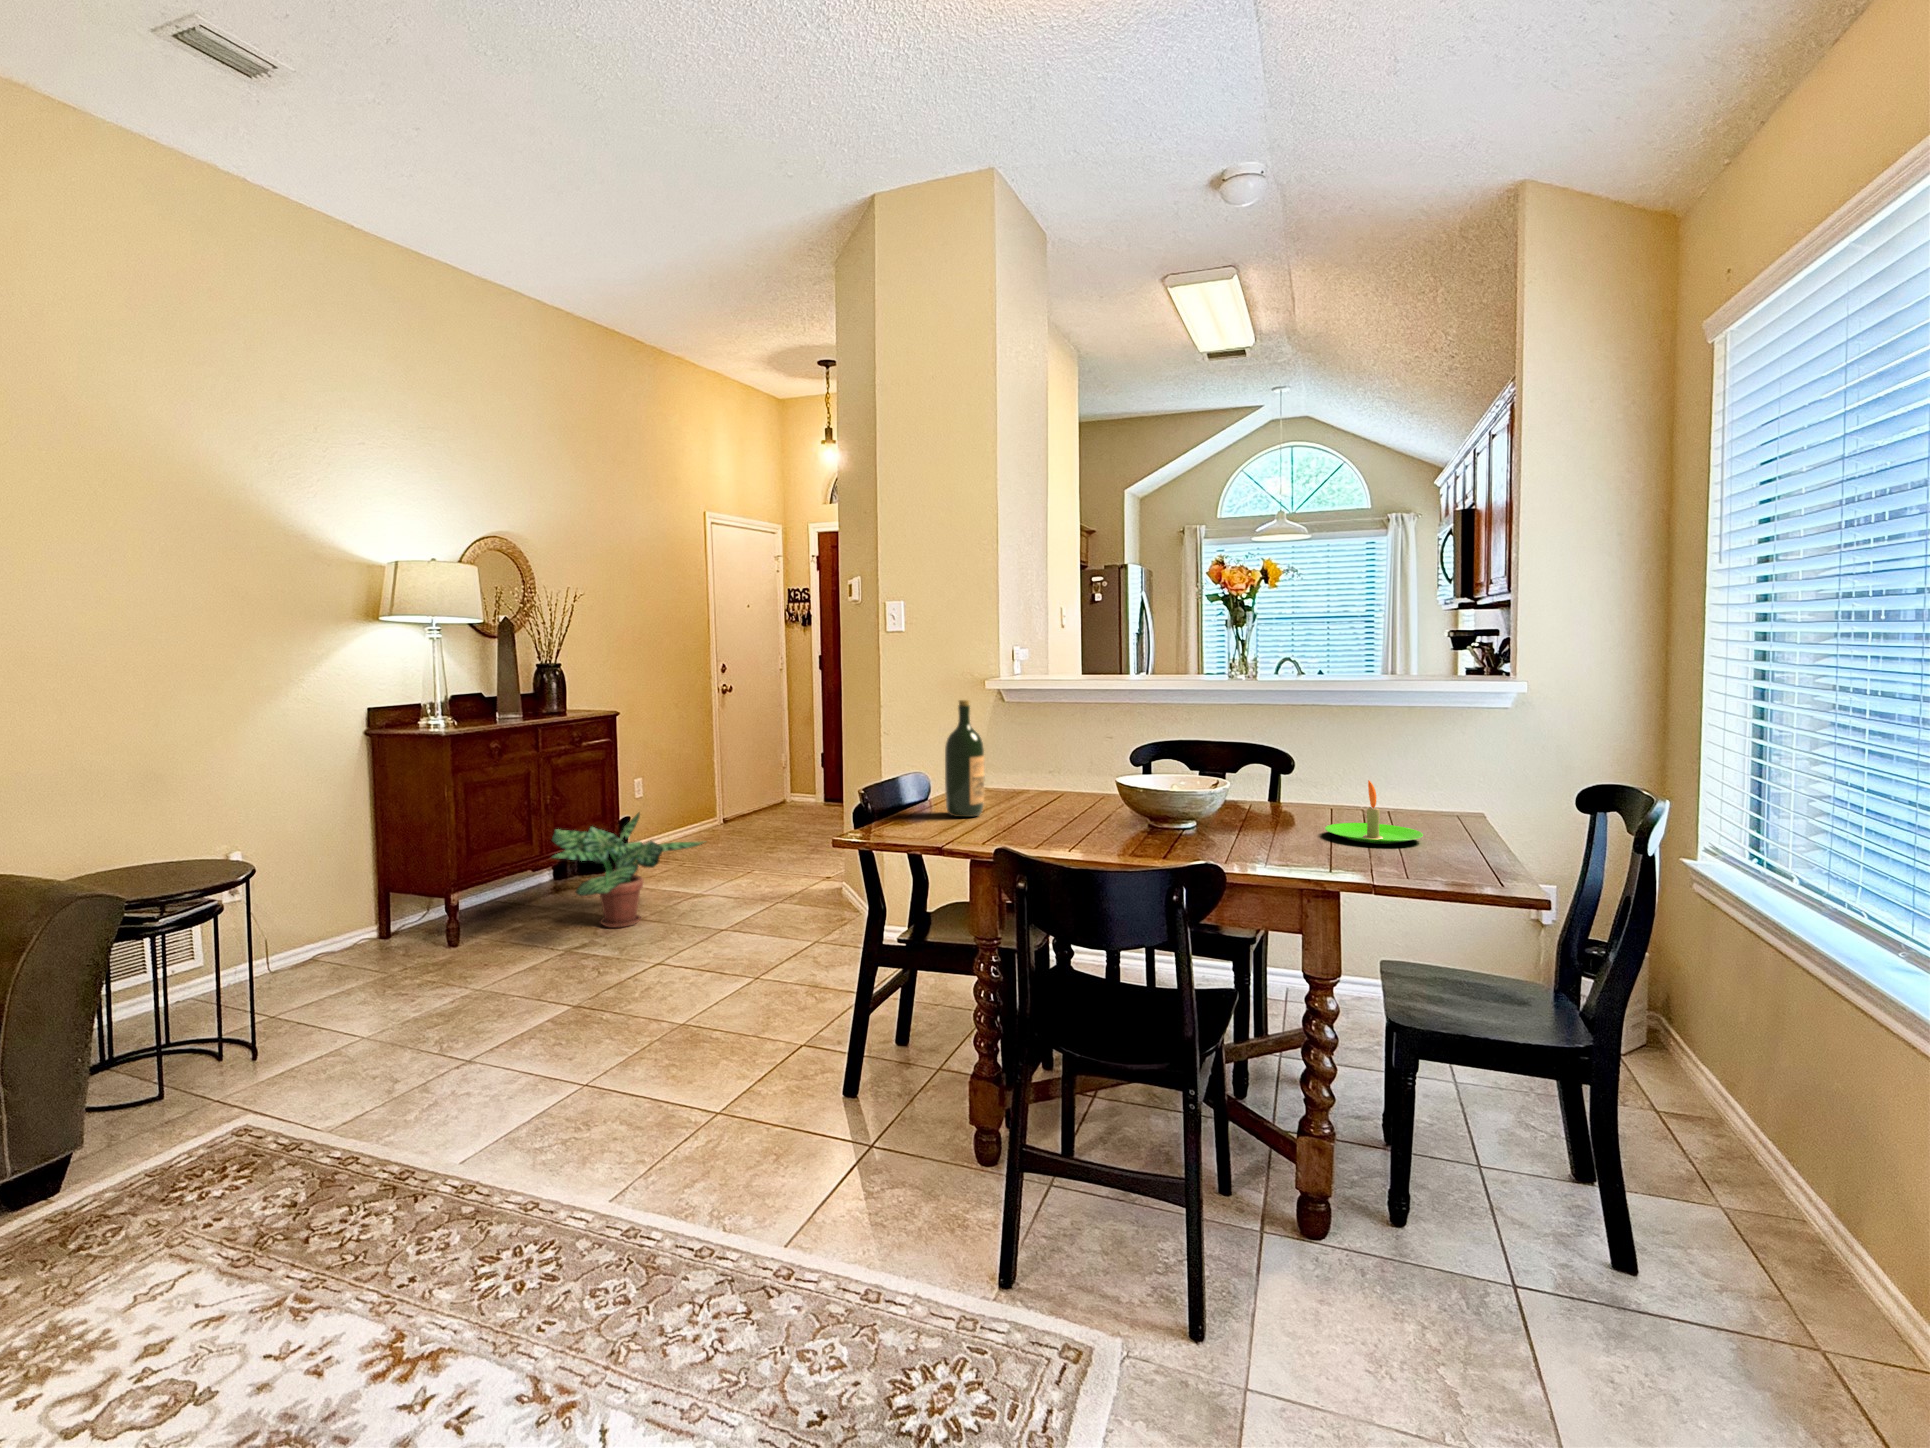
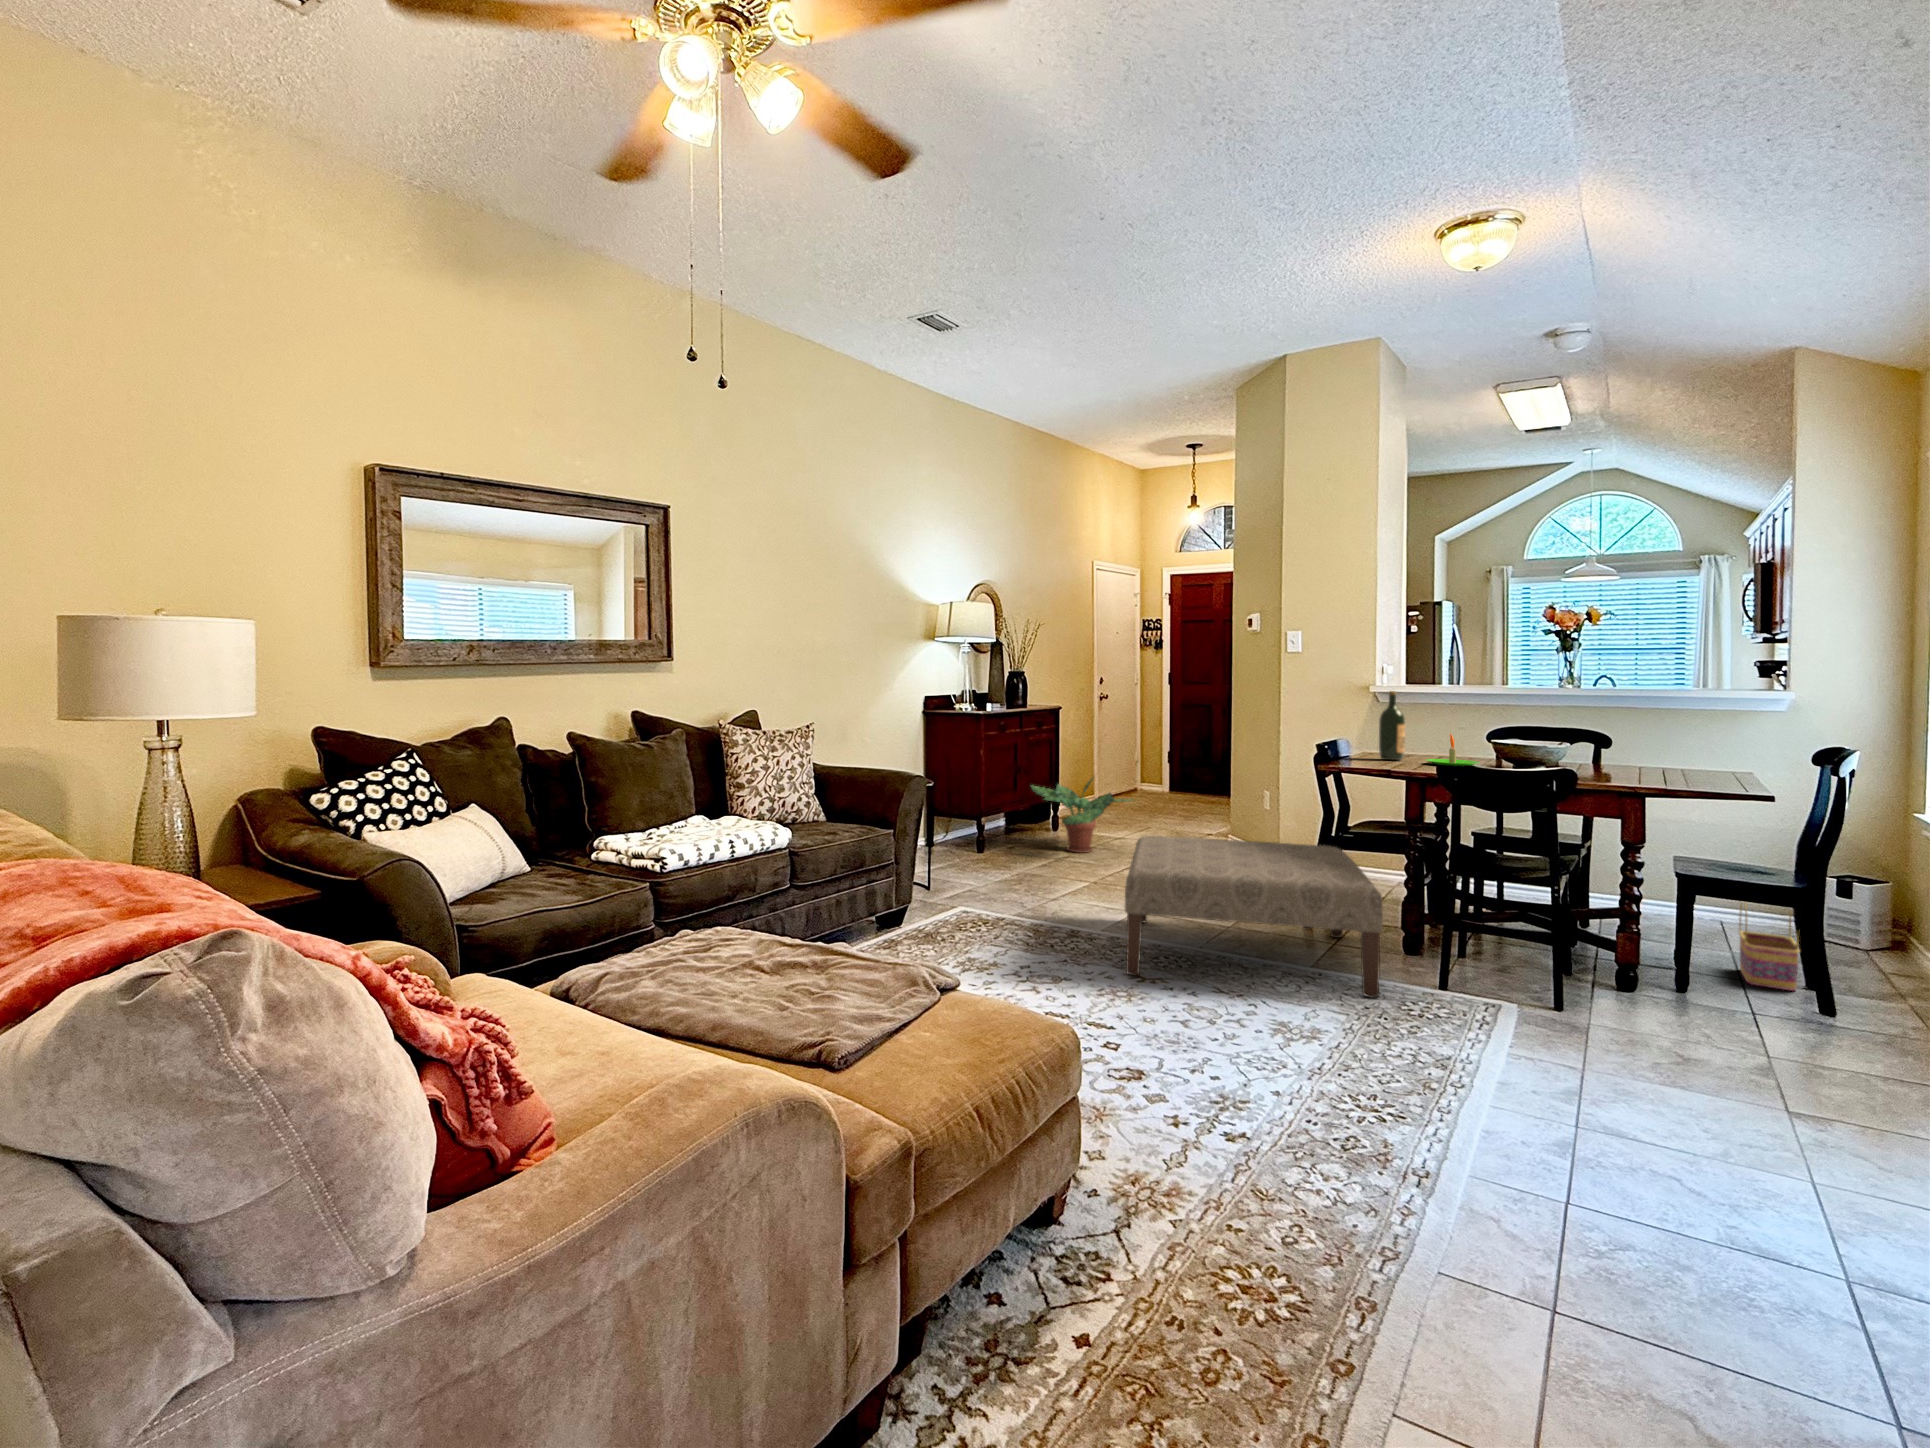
candle: present [1325,780,1423,844] -> present [1426,734,1480,766]
ottoman: none [331,968,889,1376] -> present [1125,836,1383,998]
basket: none [1477,1034,1575,1204] -> present [1739,904,1799,991]

